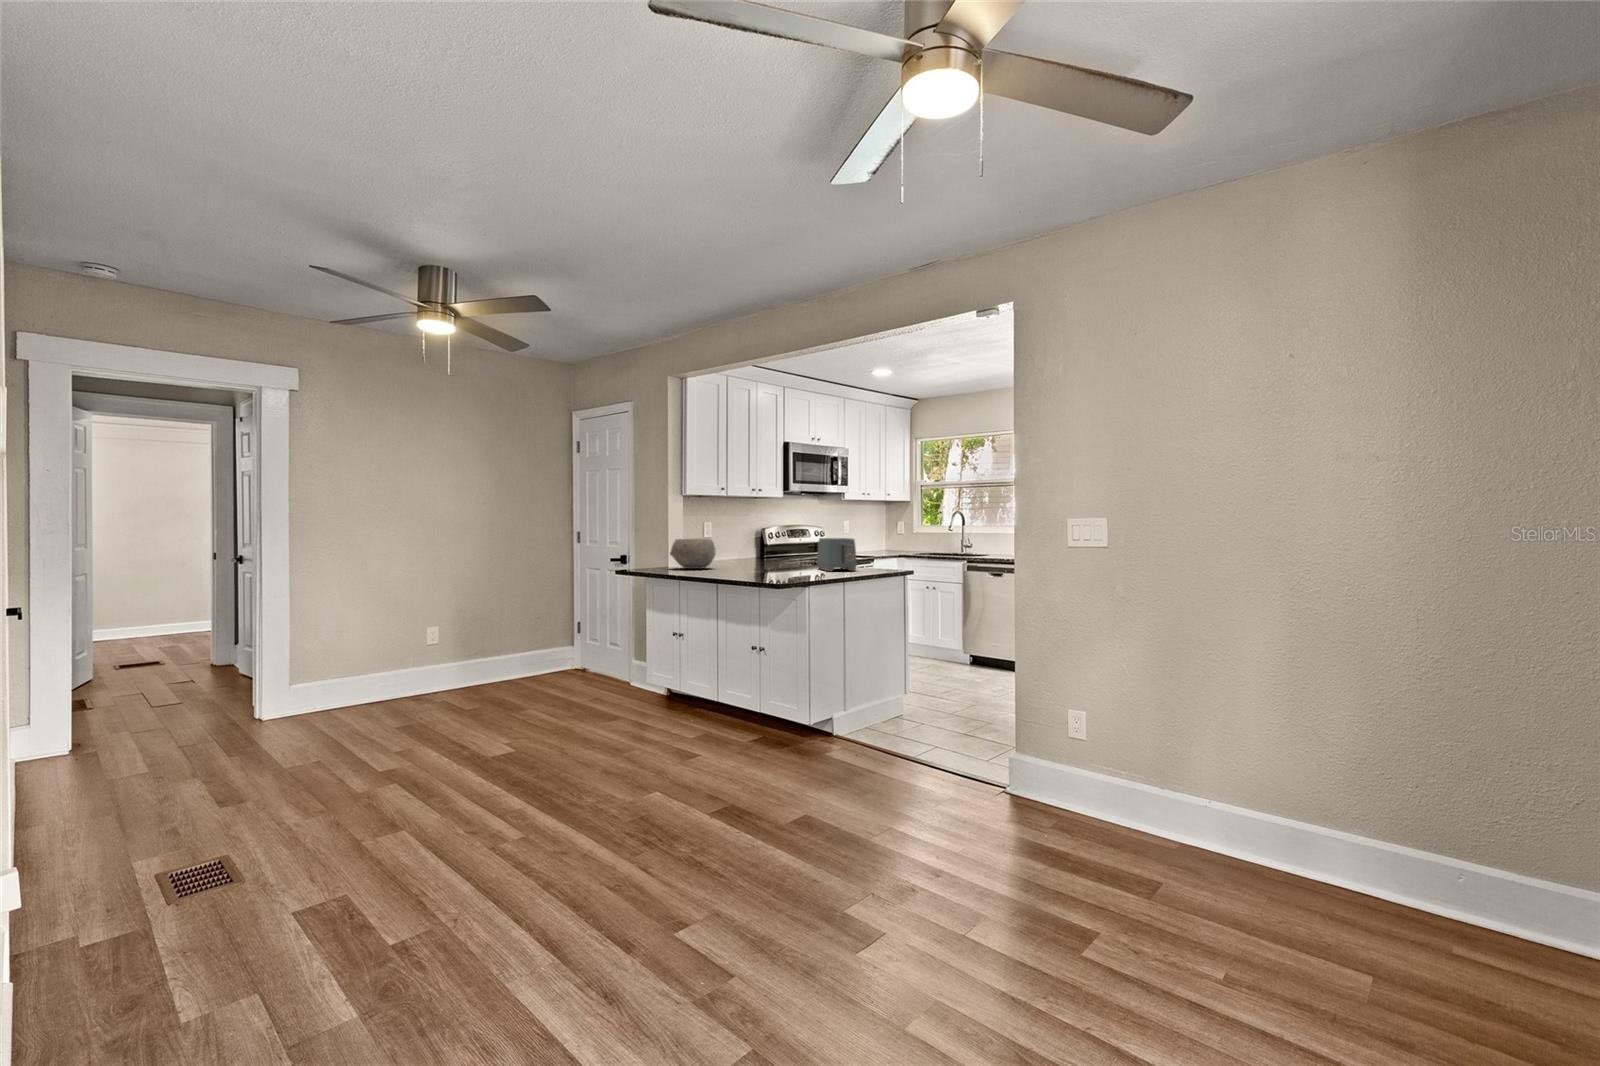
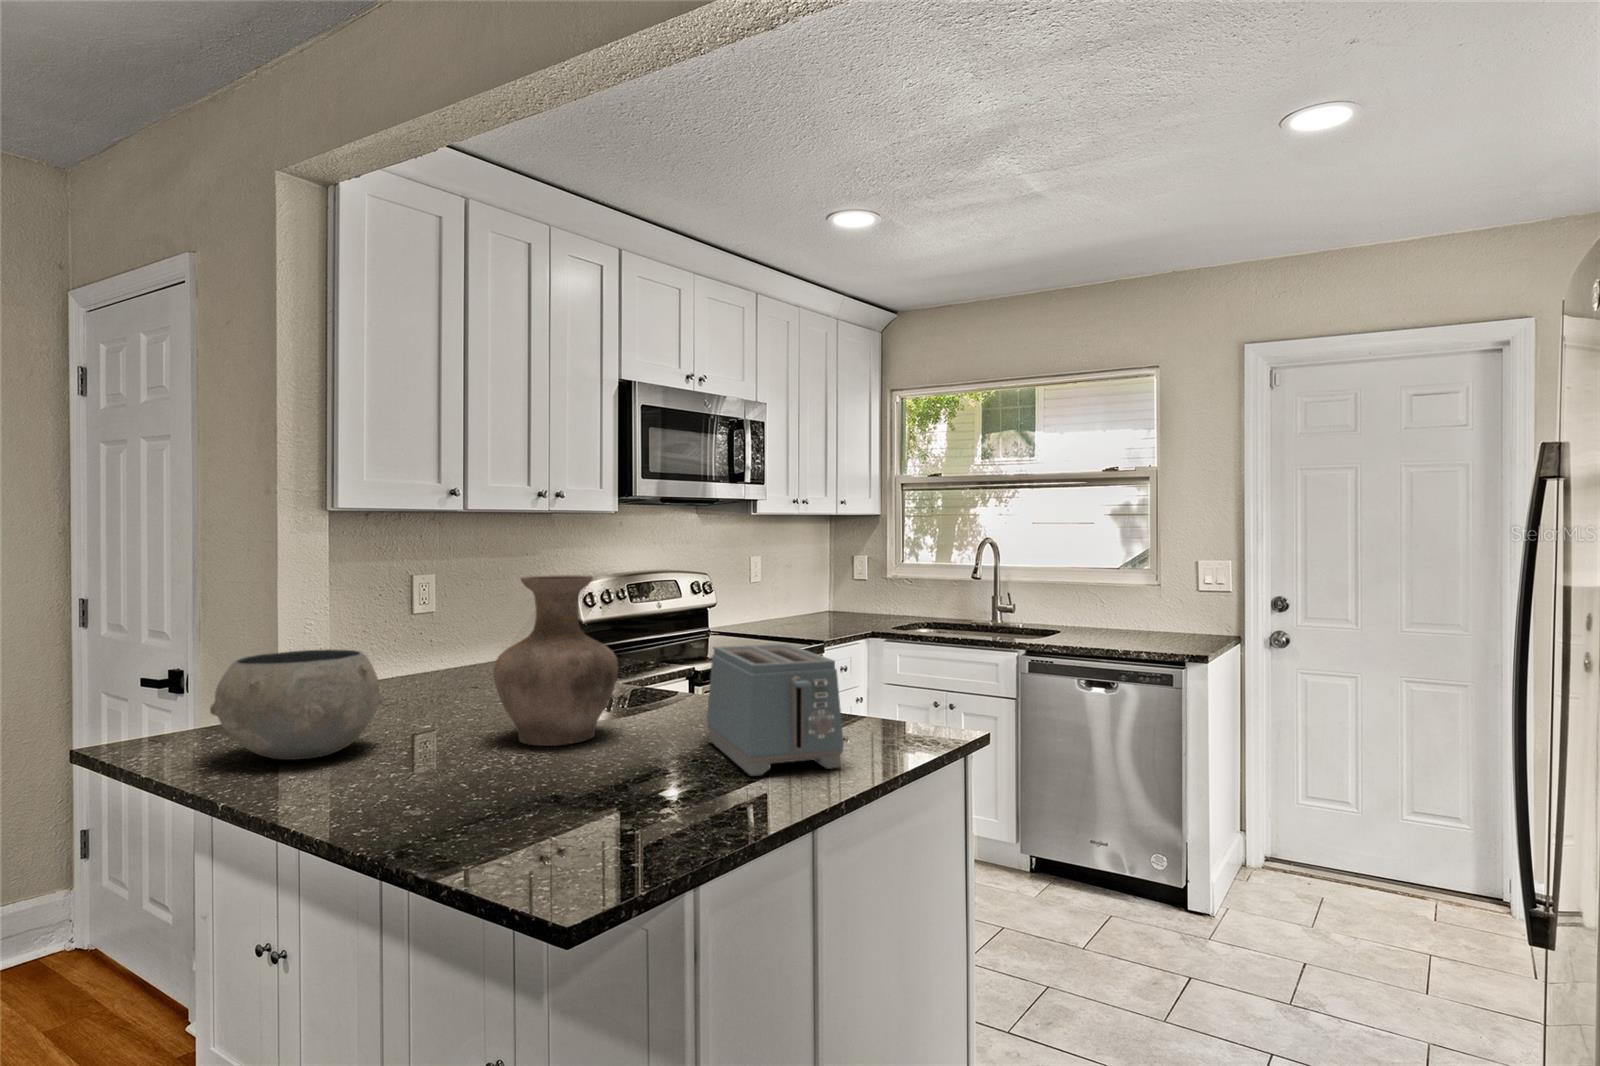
vase: none [749,516,788,569] -> present [494,575,618,746]

